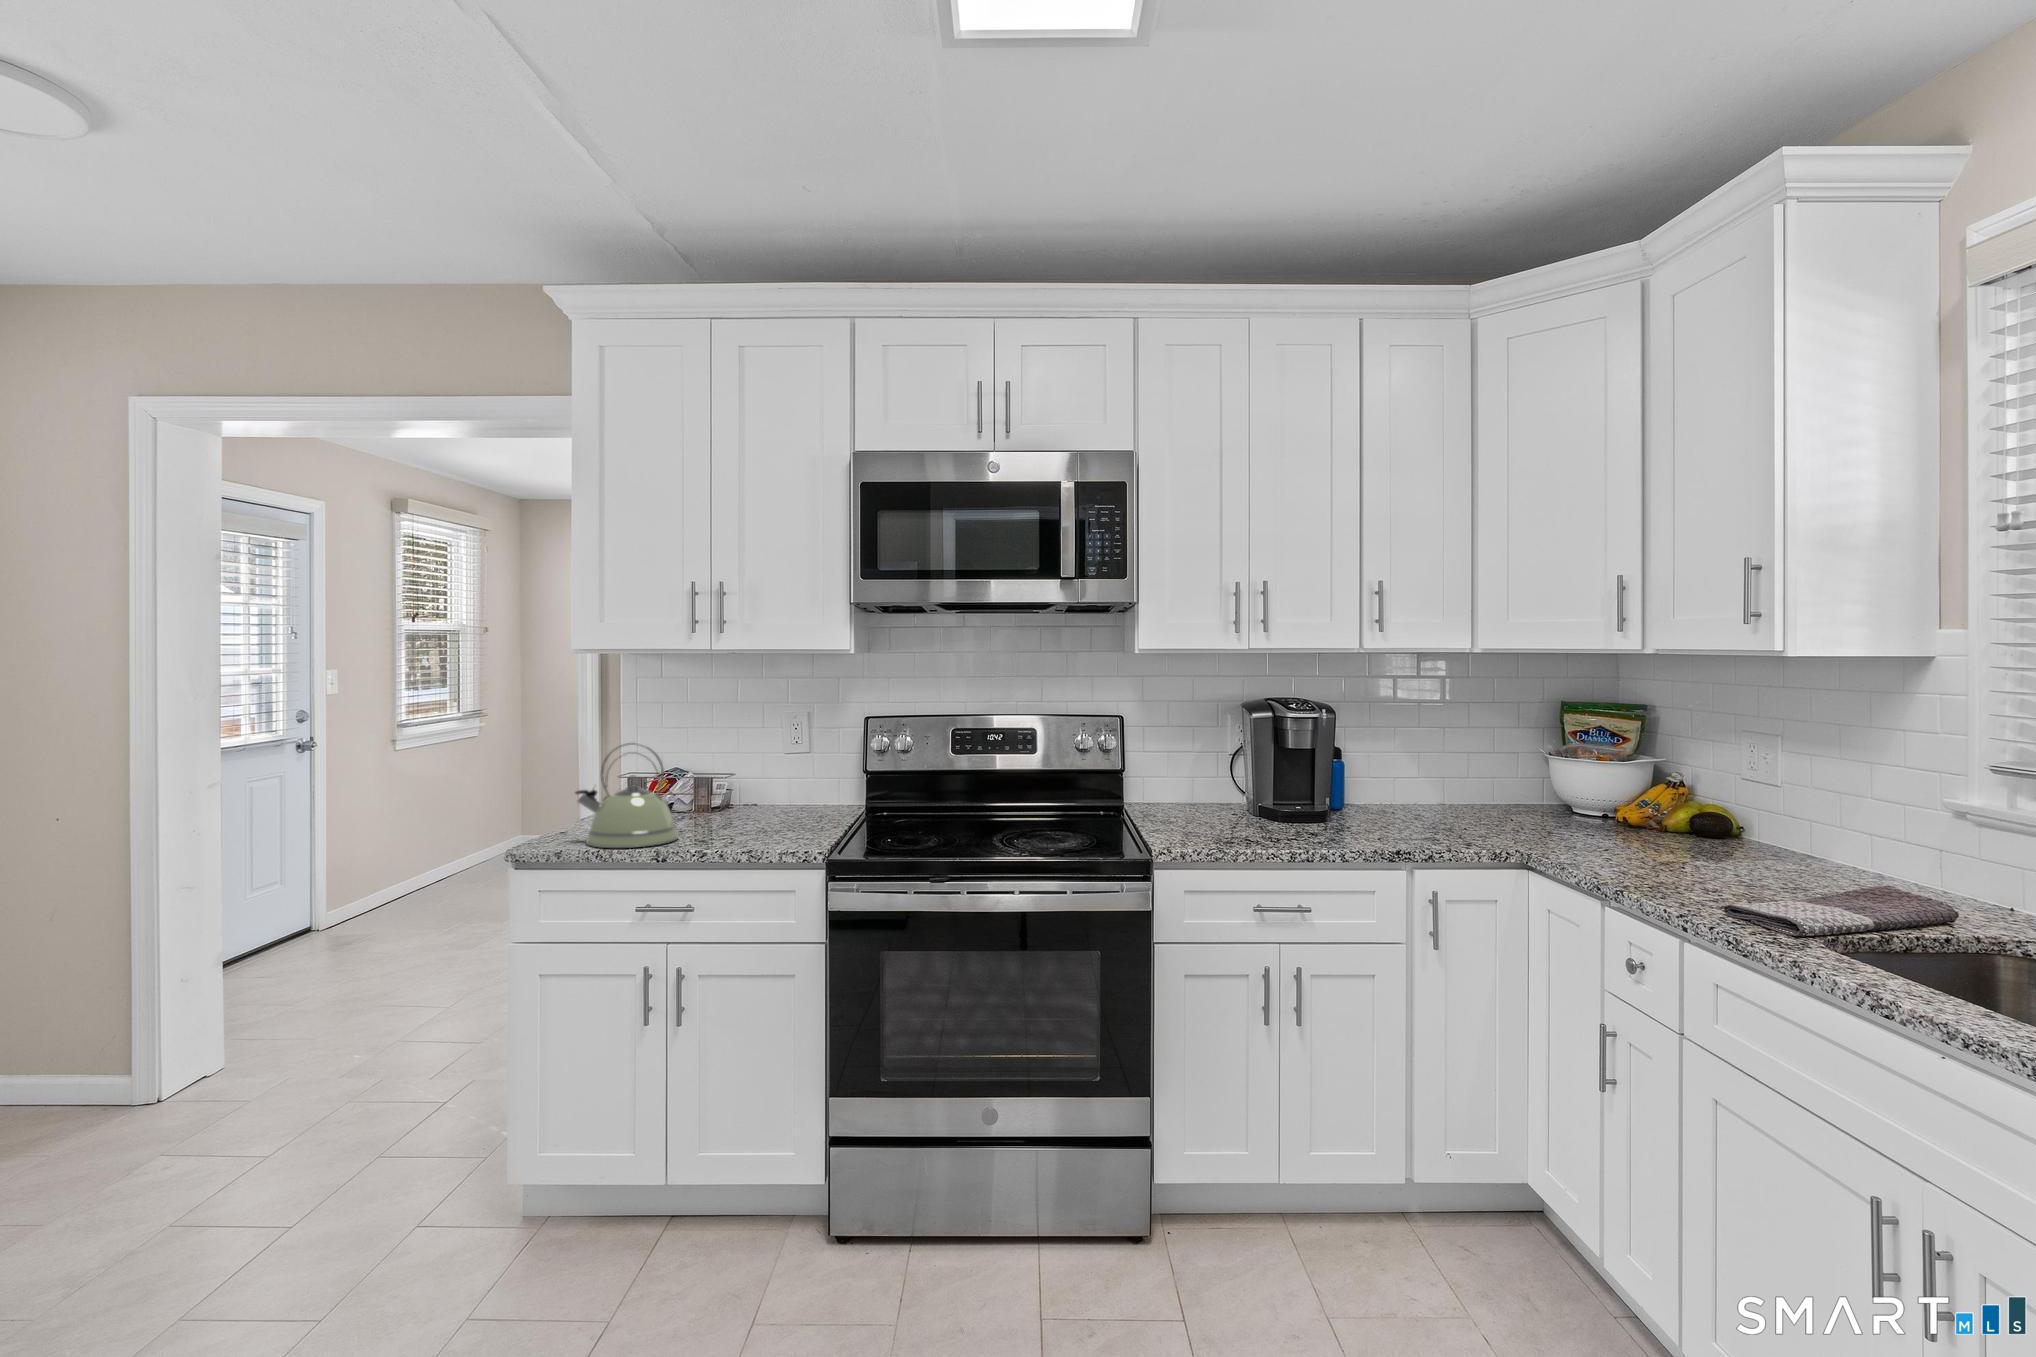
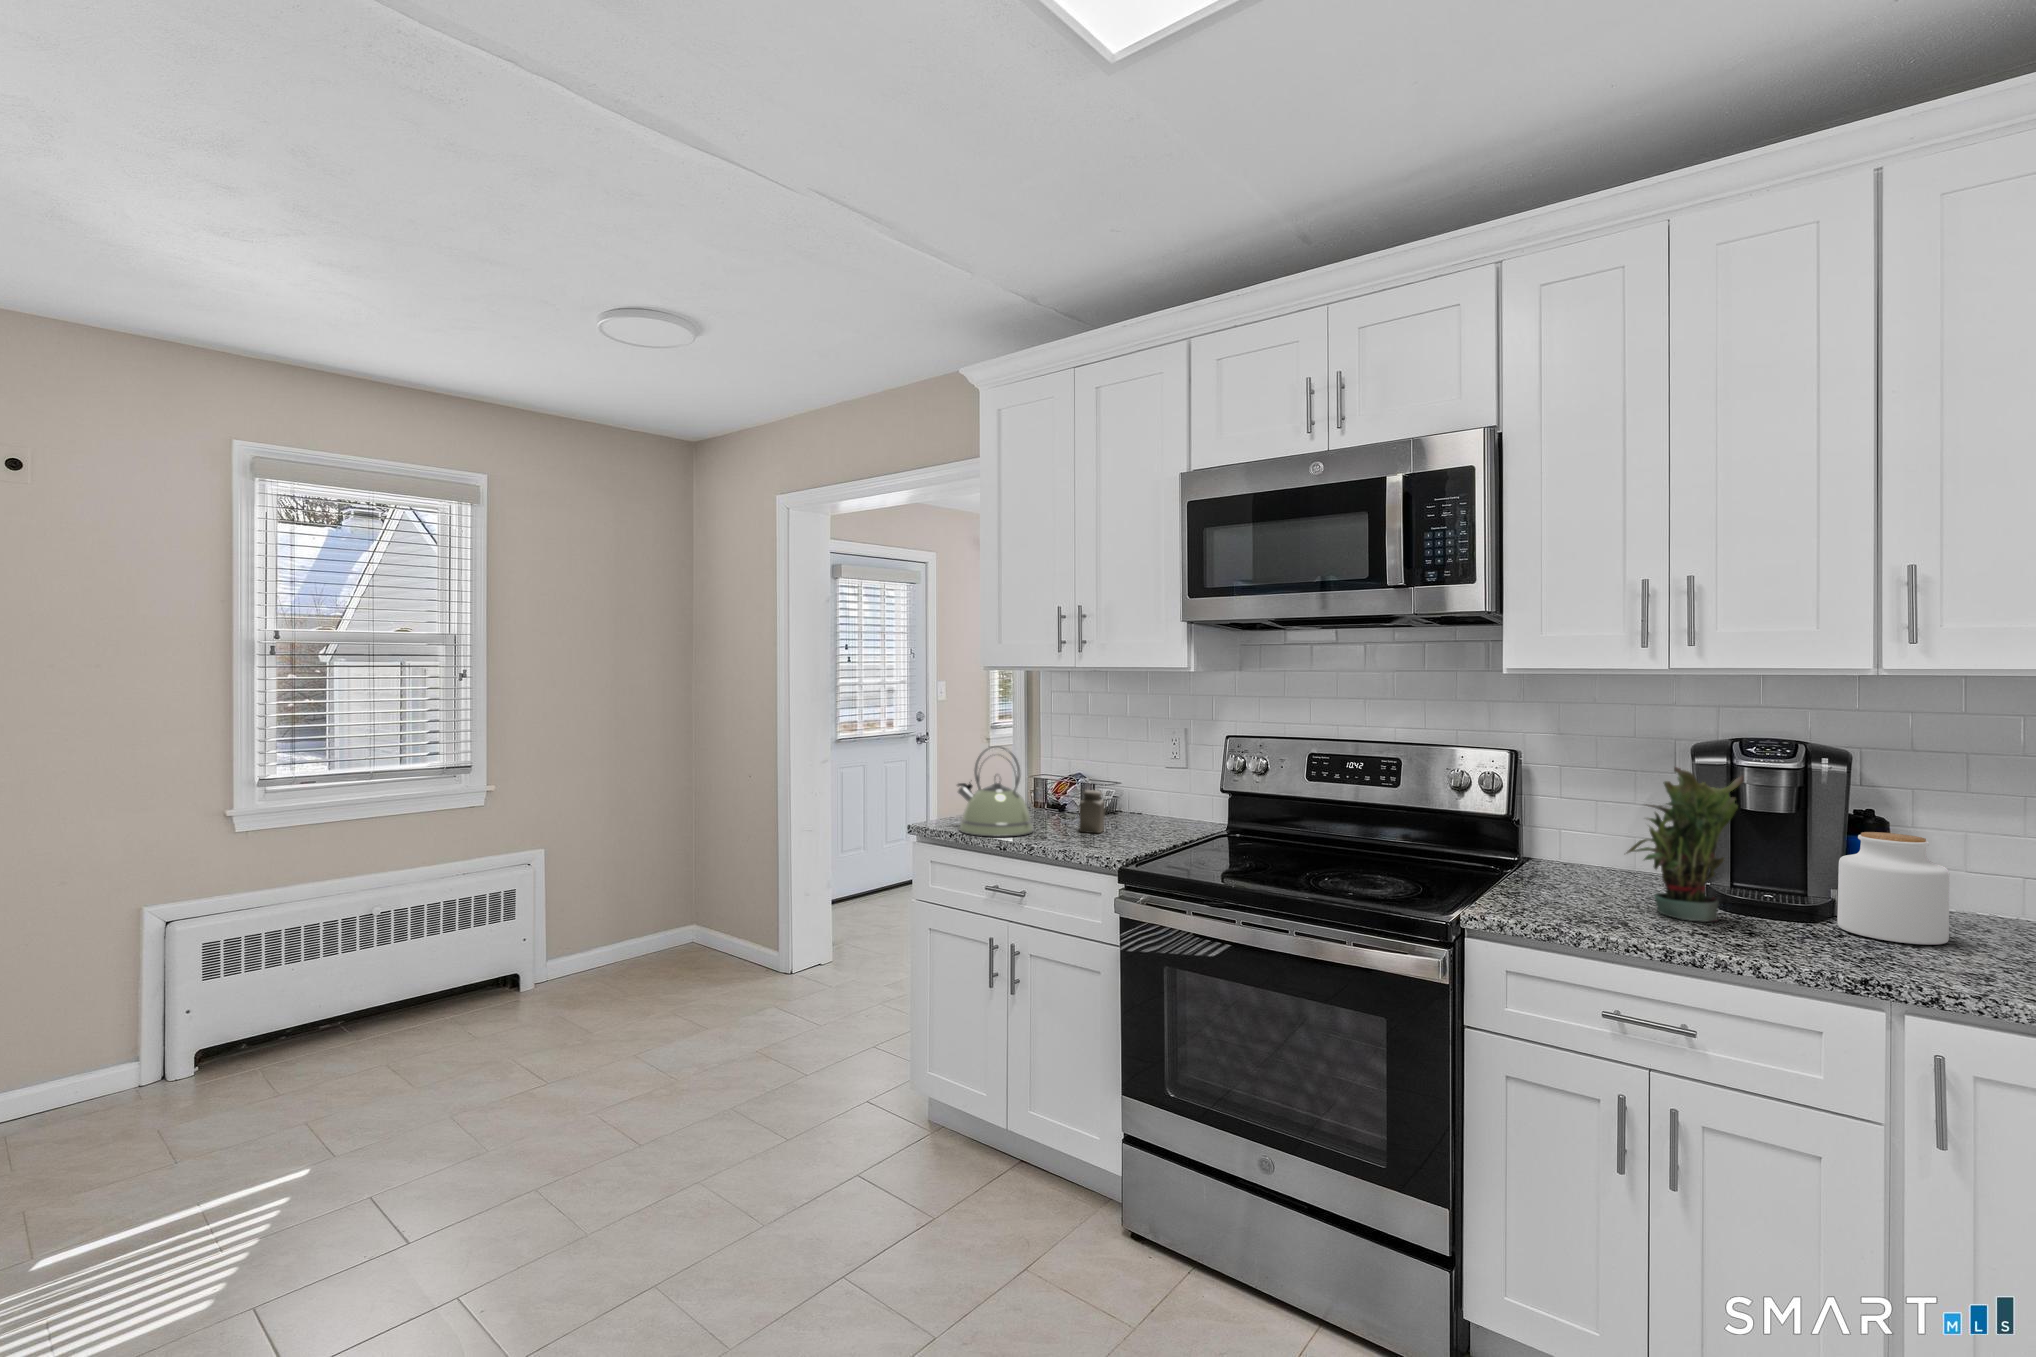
potted plant: none [1232,720,1305,832] -> present [1627,767,1744,922]
jar: none [1345,757,1403,828] -> present [1837,832,1949,945]
salt shaker: none [724,784,749,830] -> present [1079,790,1105,833]

